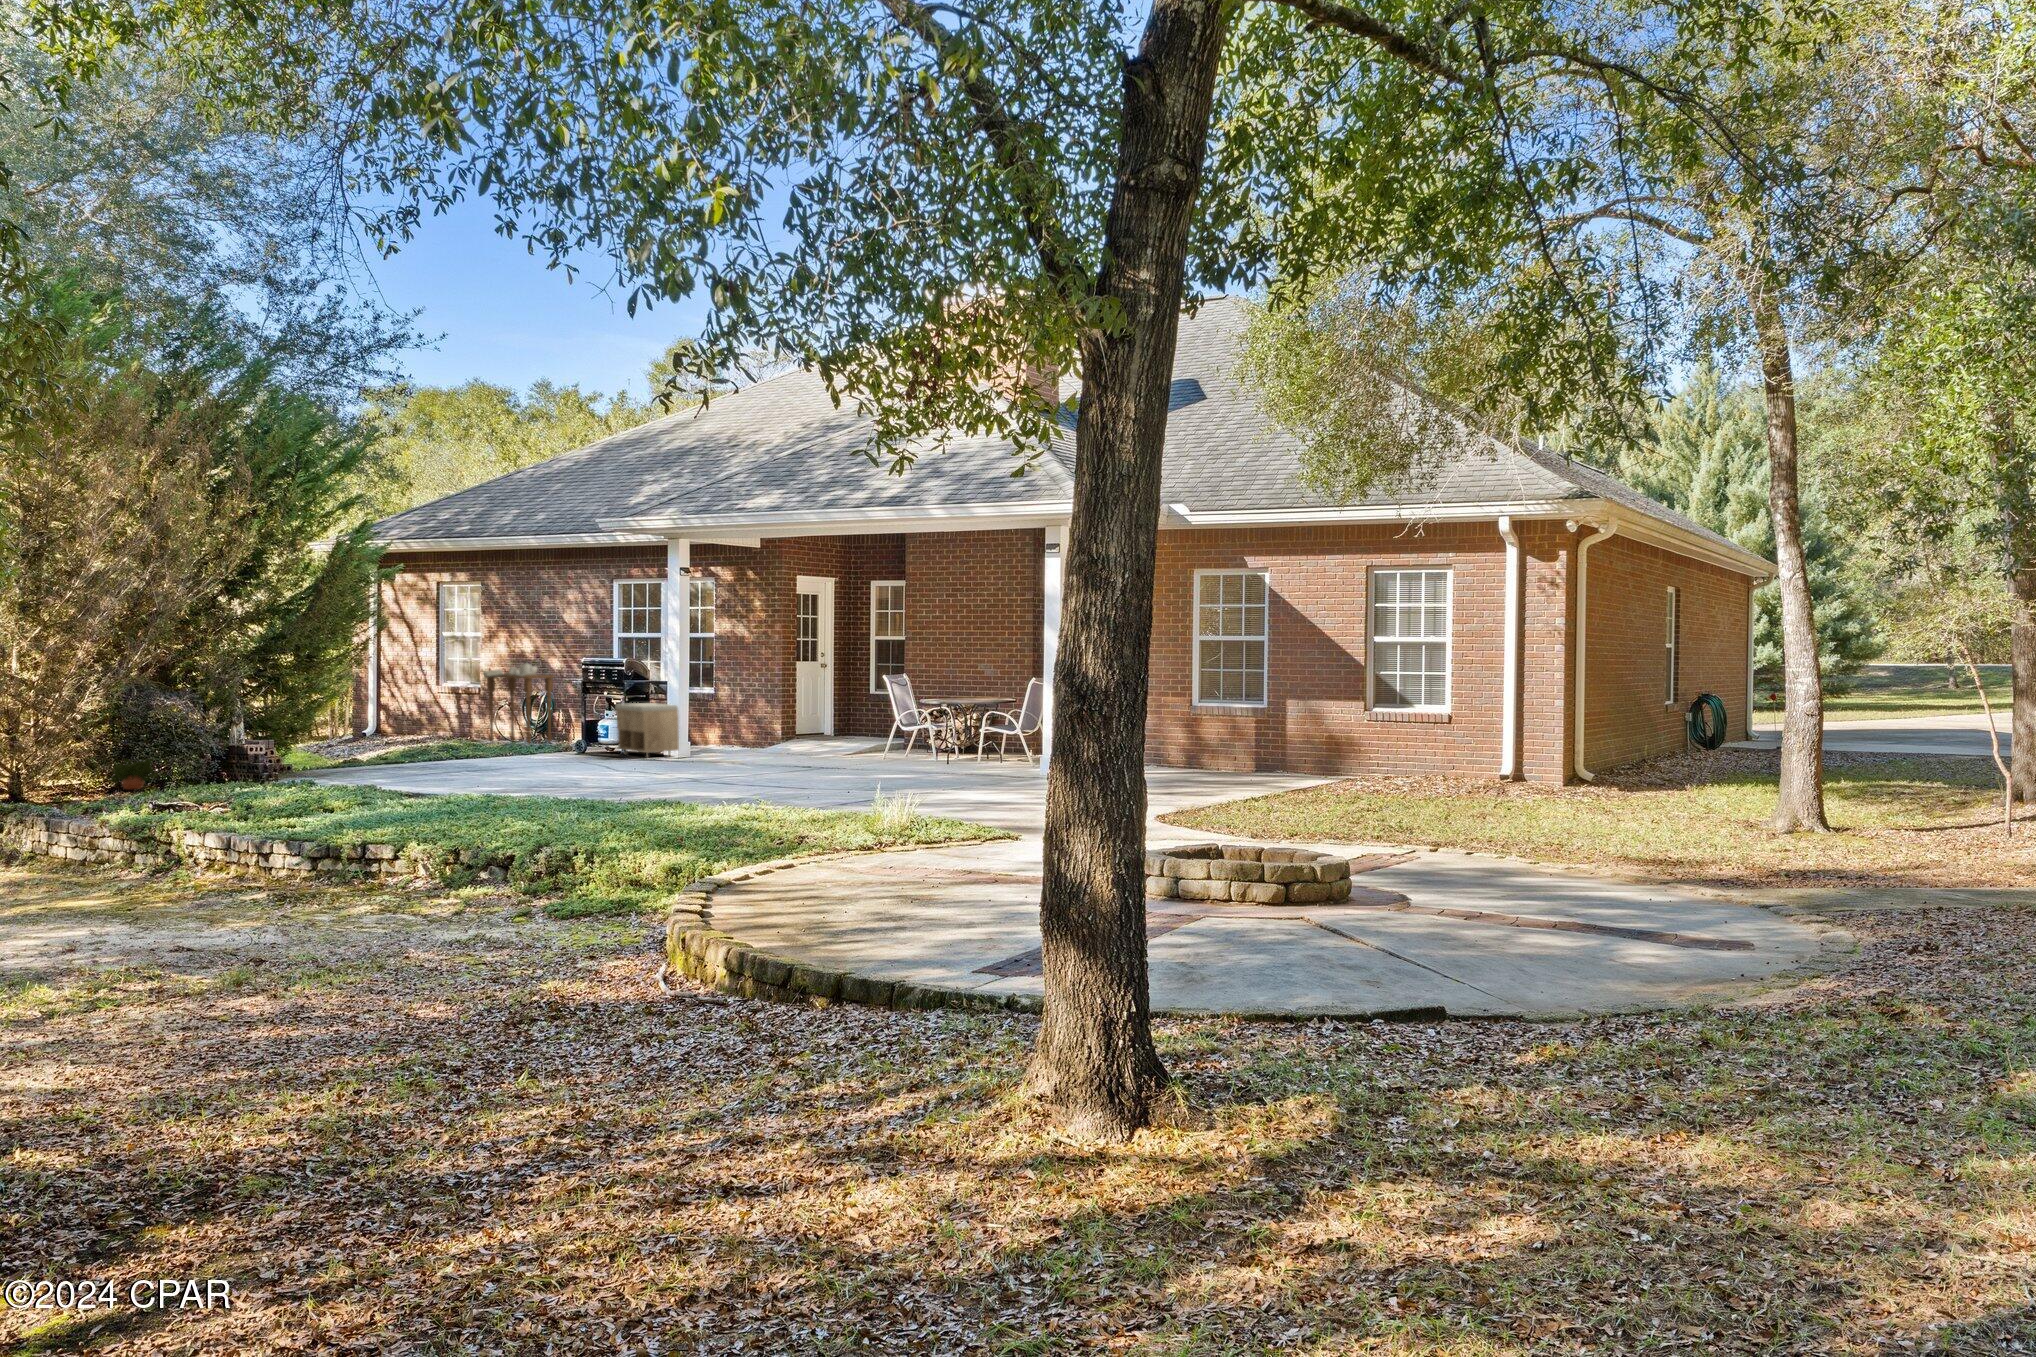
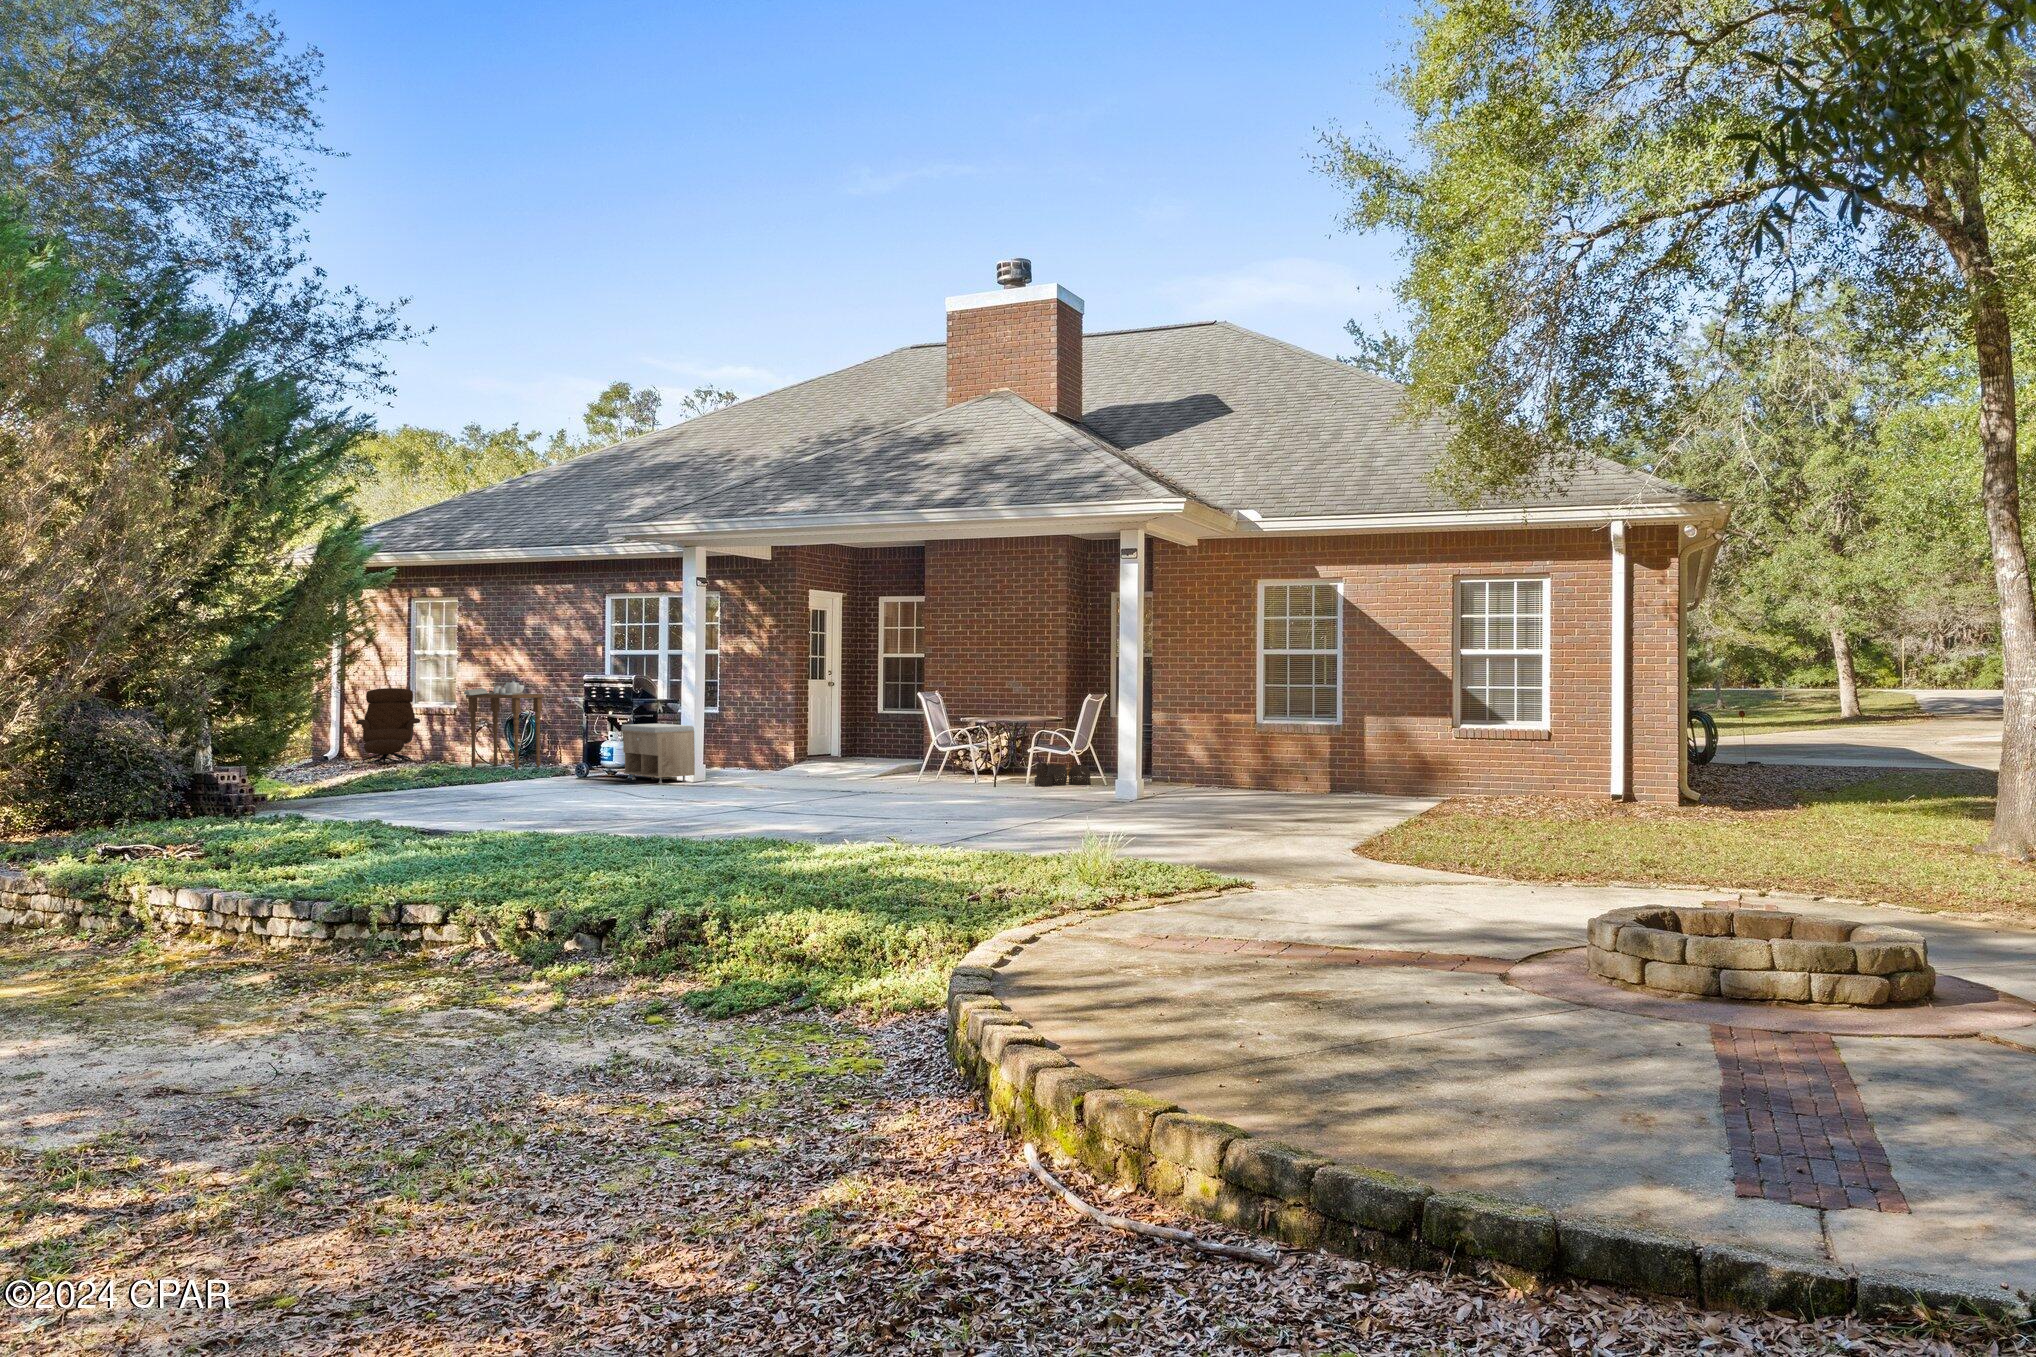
lounge chair: none [390,669,448,739] -> present [356,688,420,764]
woven basket: none [985,739,1041,763] -> present [1034,761,1091,787]
potted plant: present [111,758,157,789] -> none [40,788,107,831]

